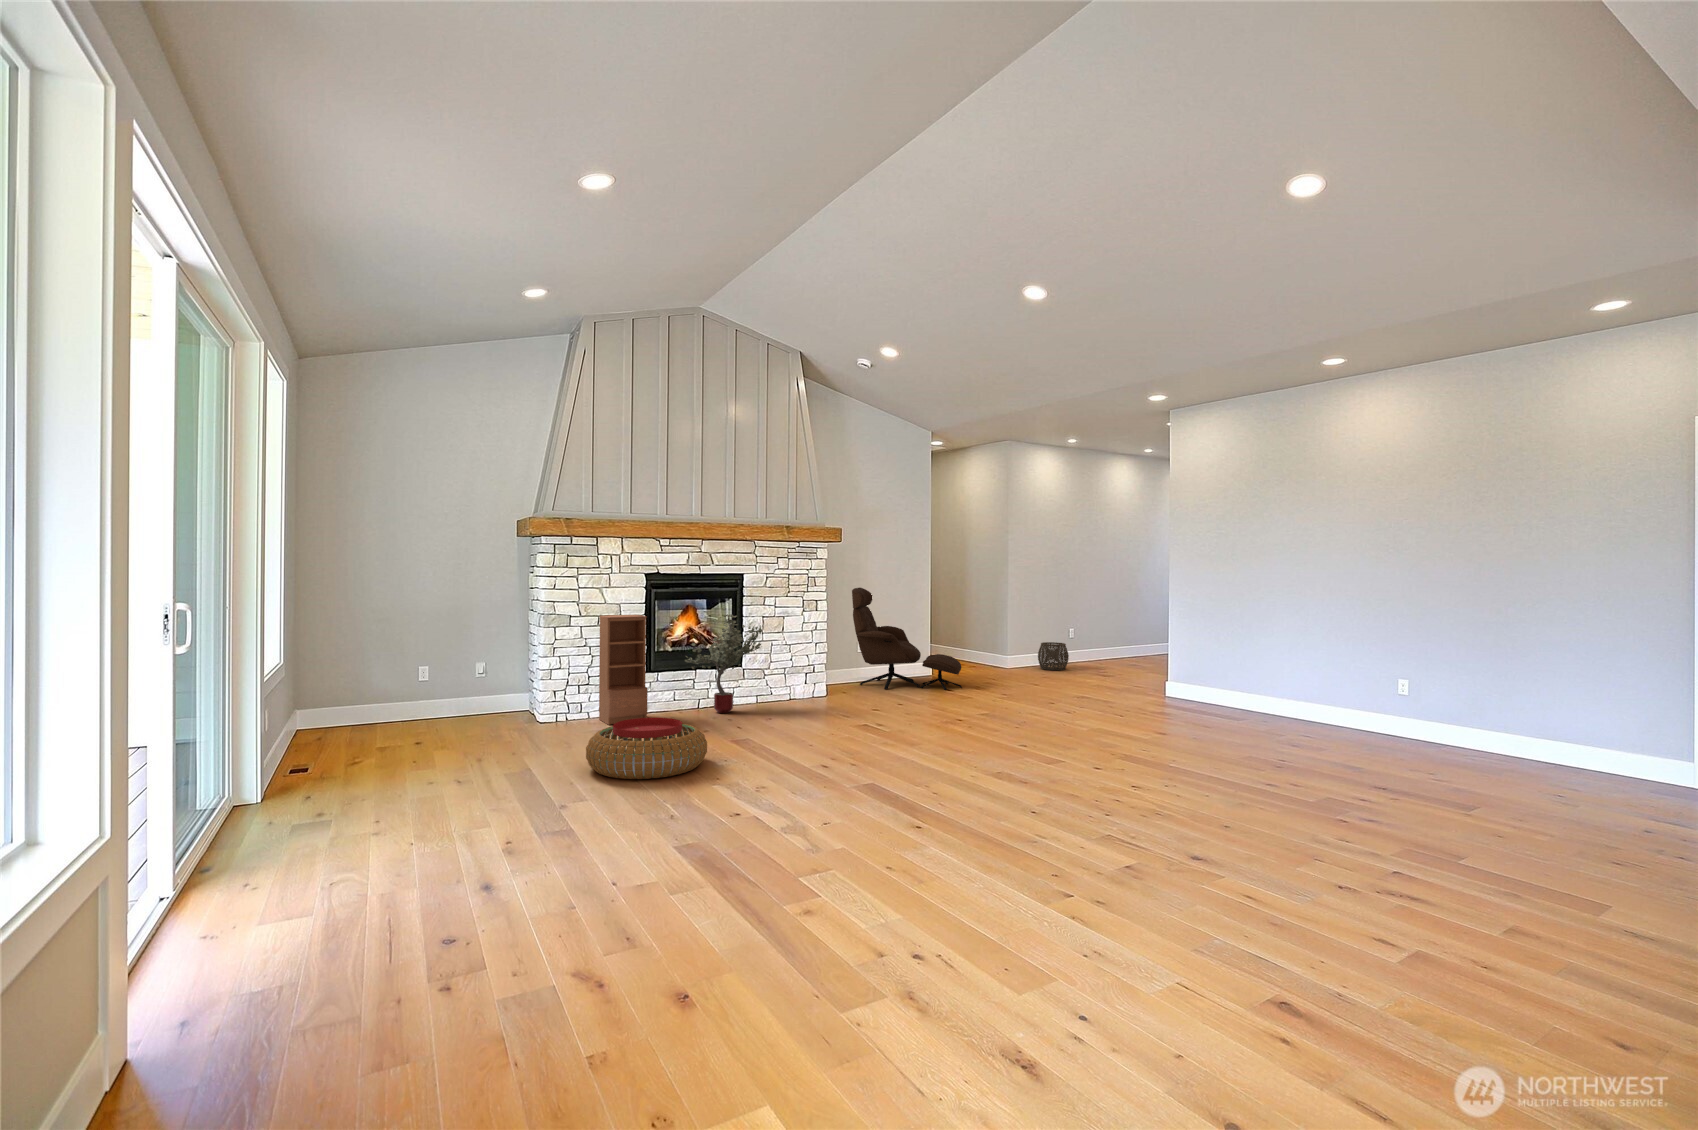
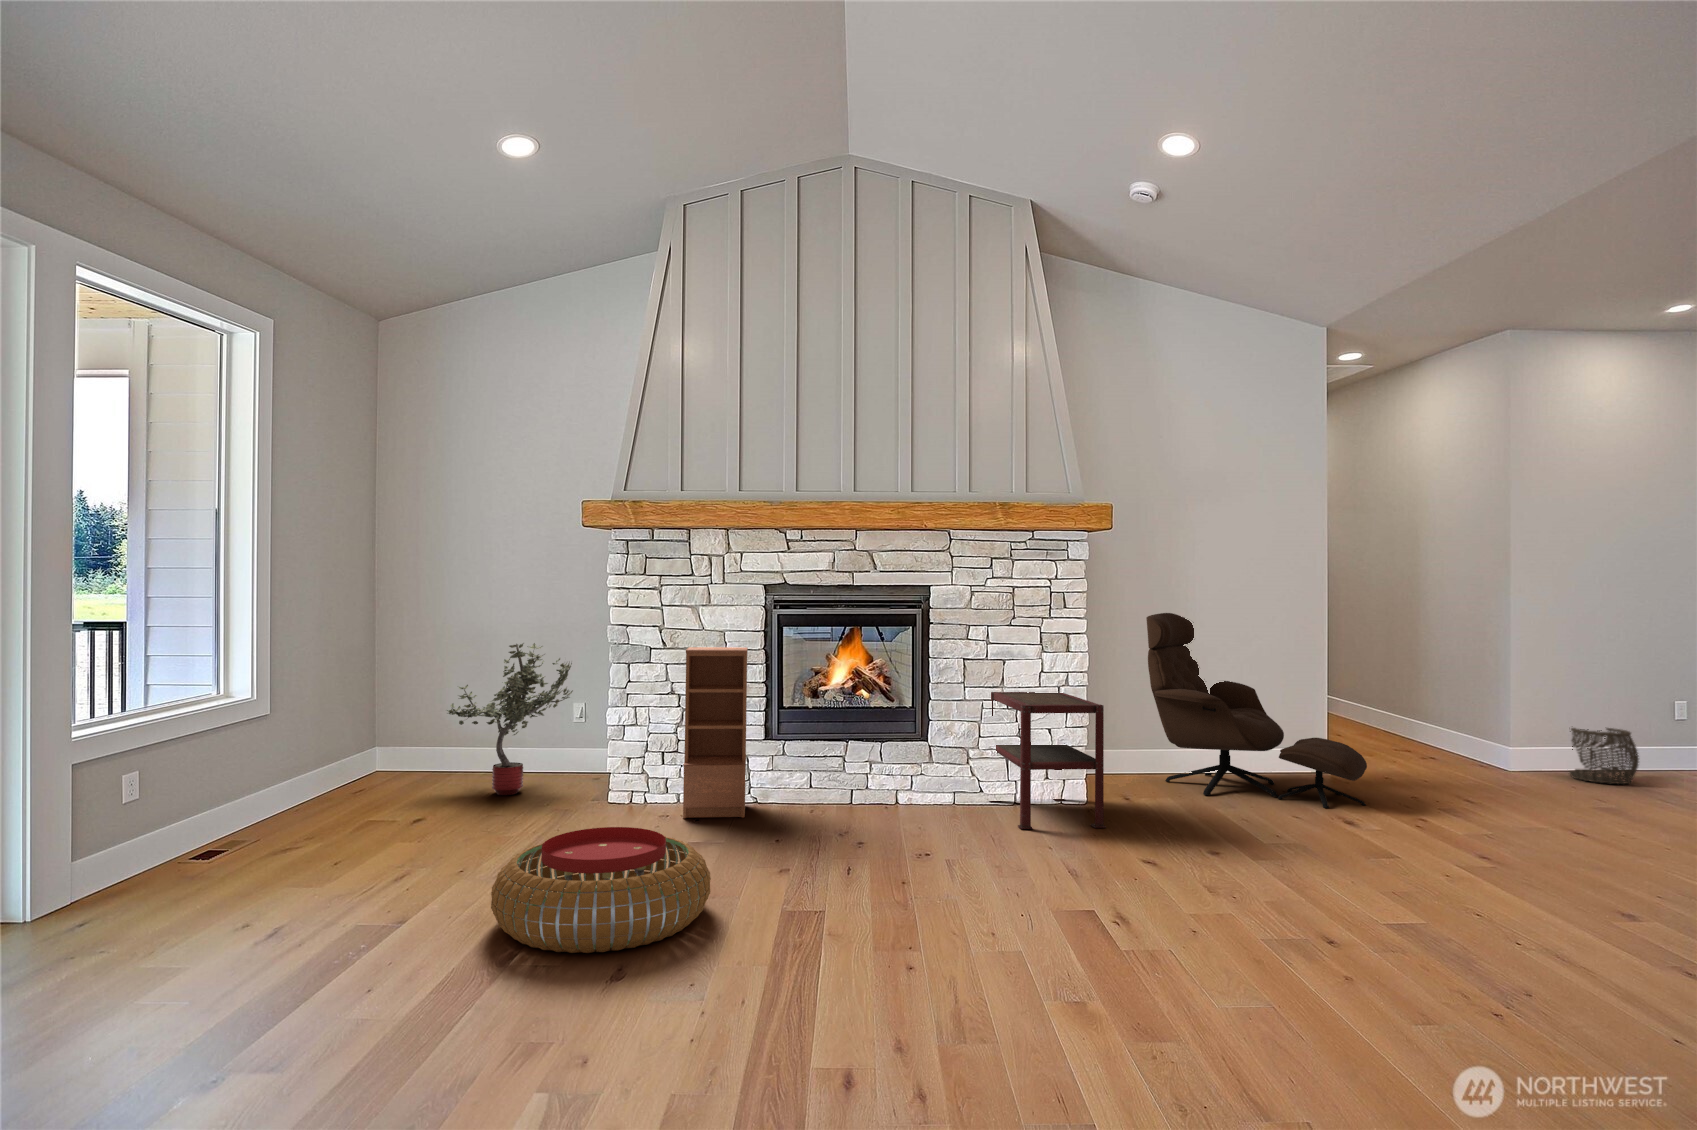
potted tree: present [685,614,762,713] -> present [447,643,573,795]
side table: none [776,635,852,711] -> present [989,692,1106,829]

